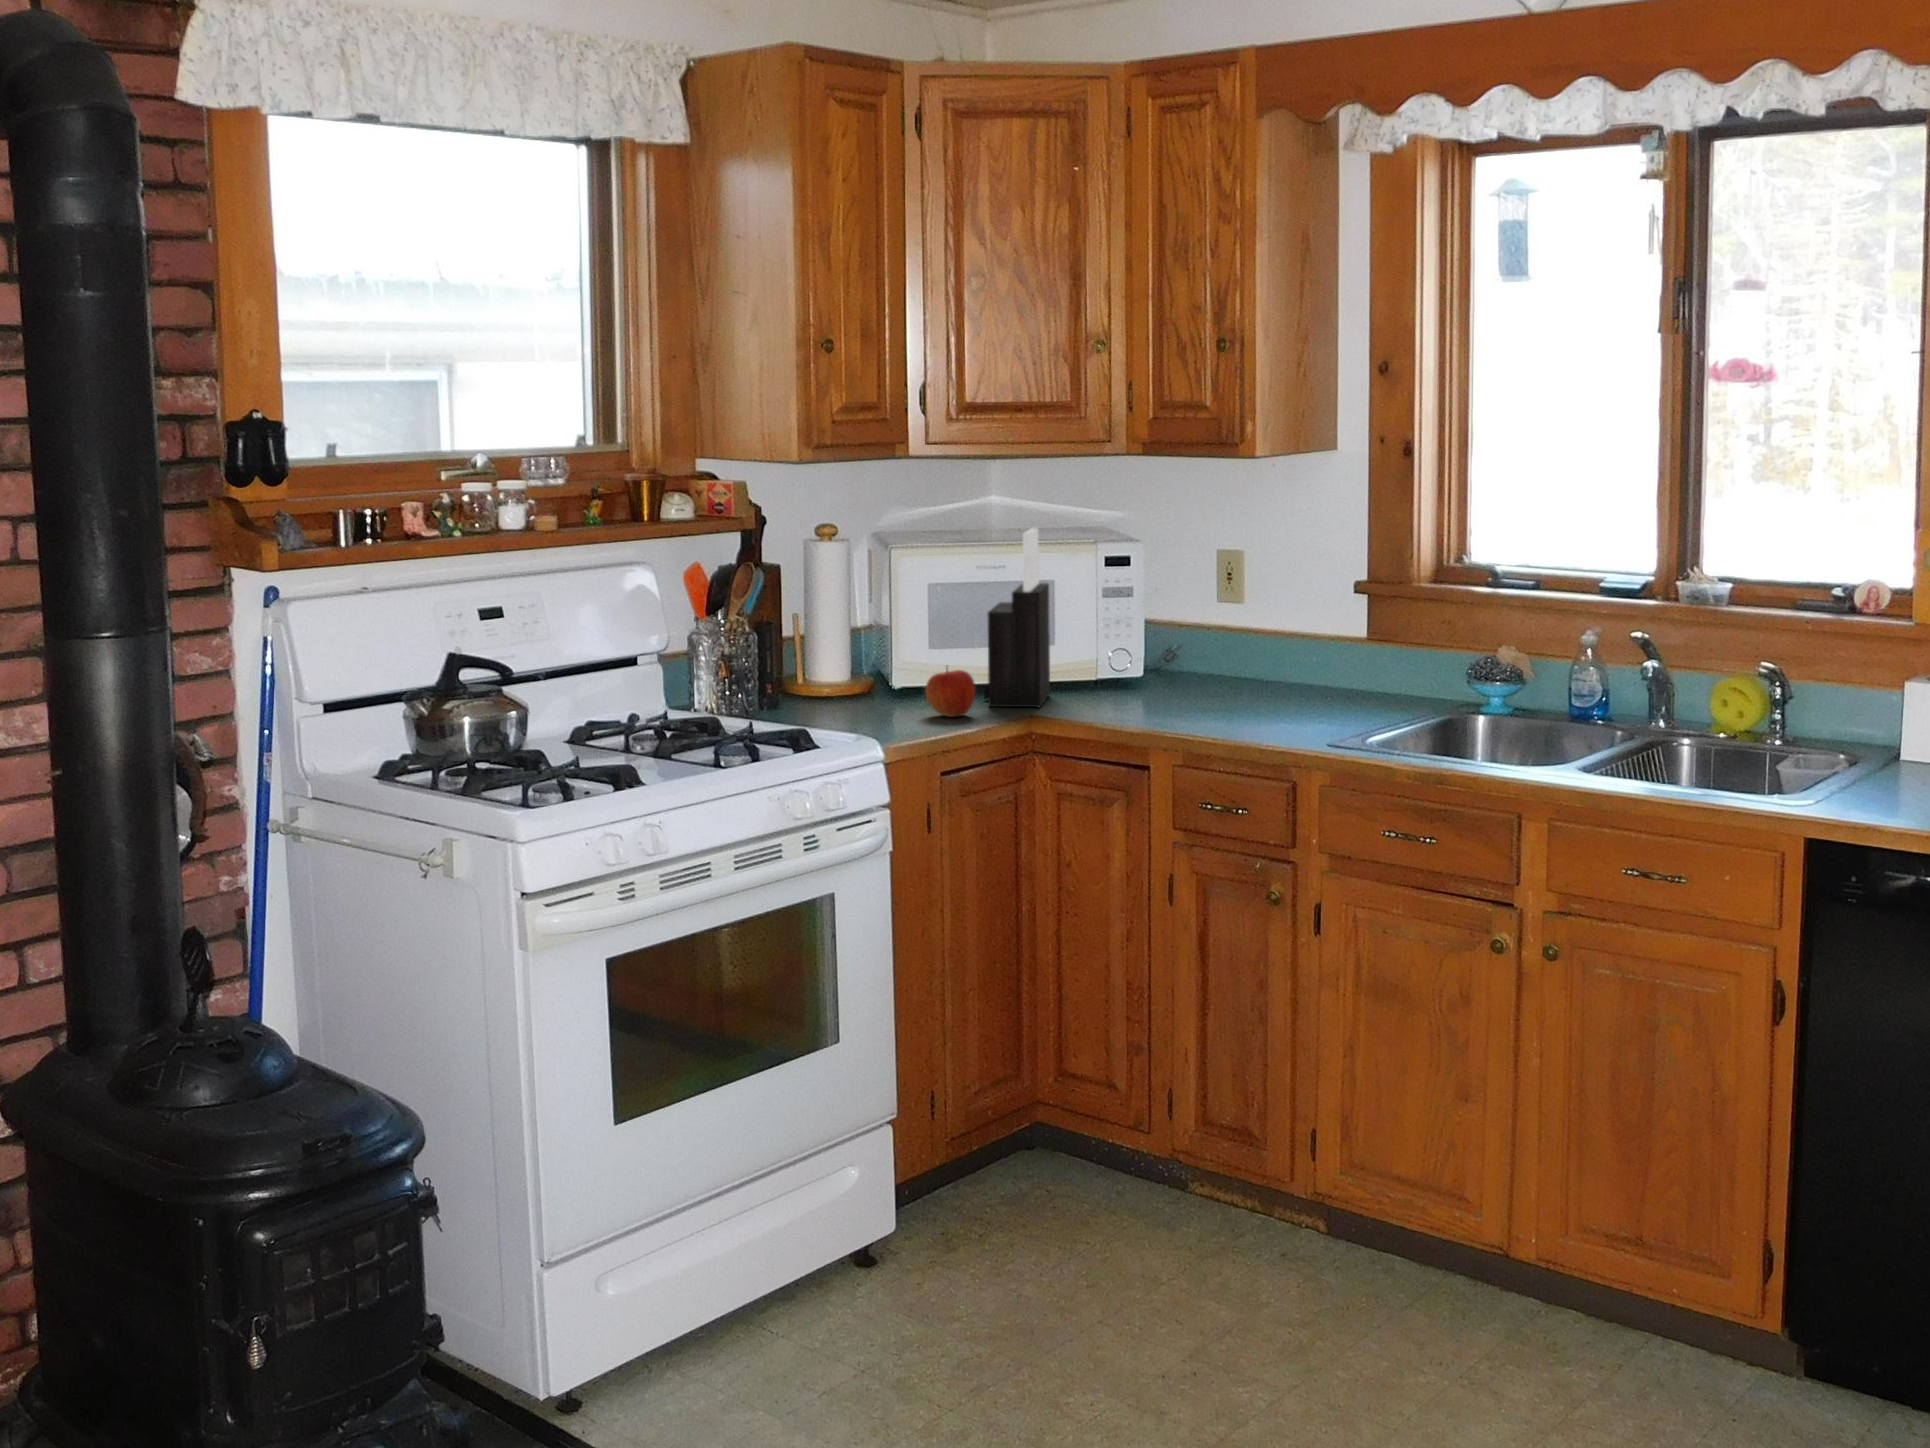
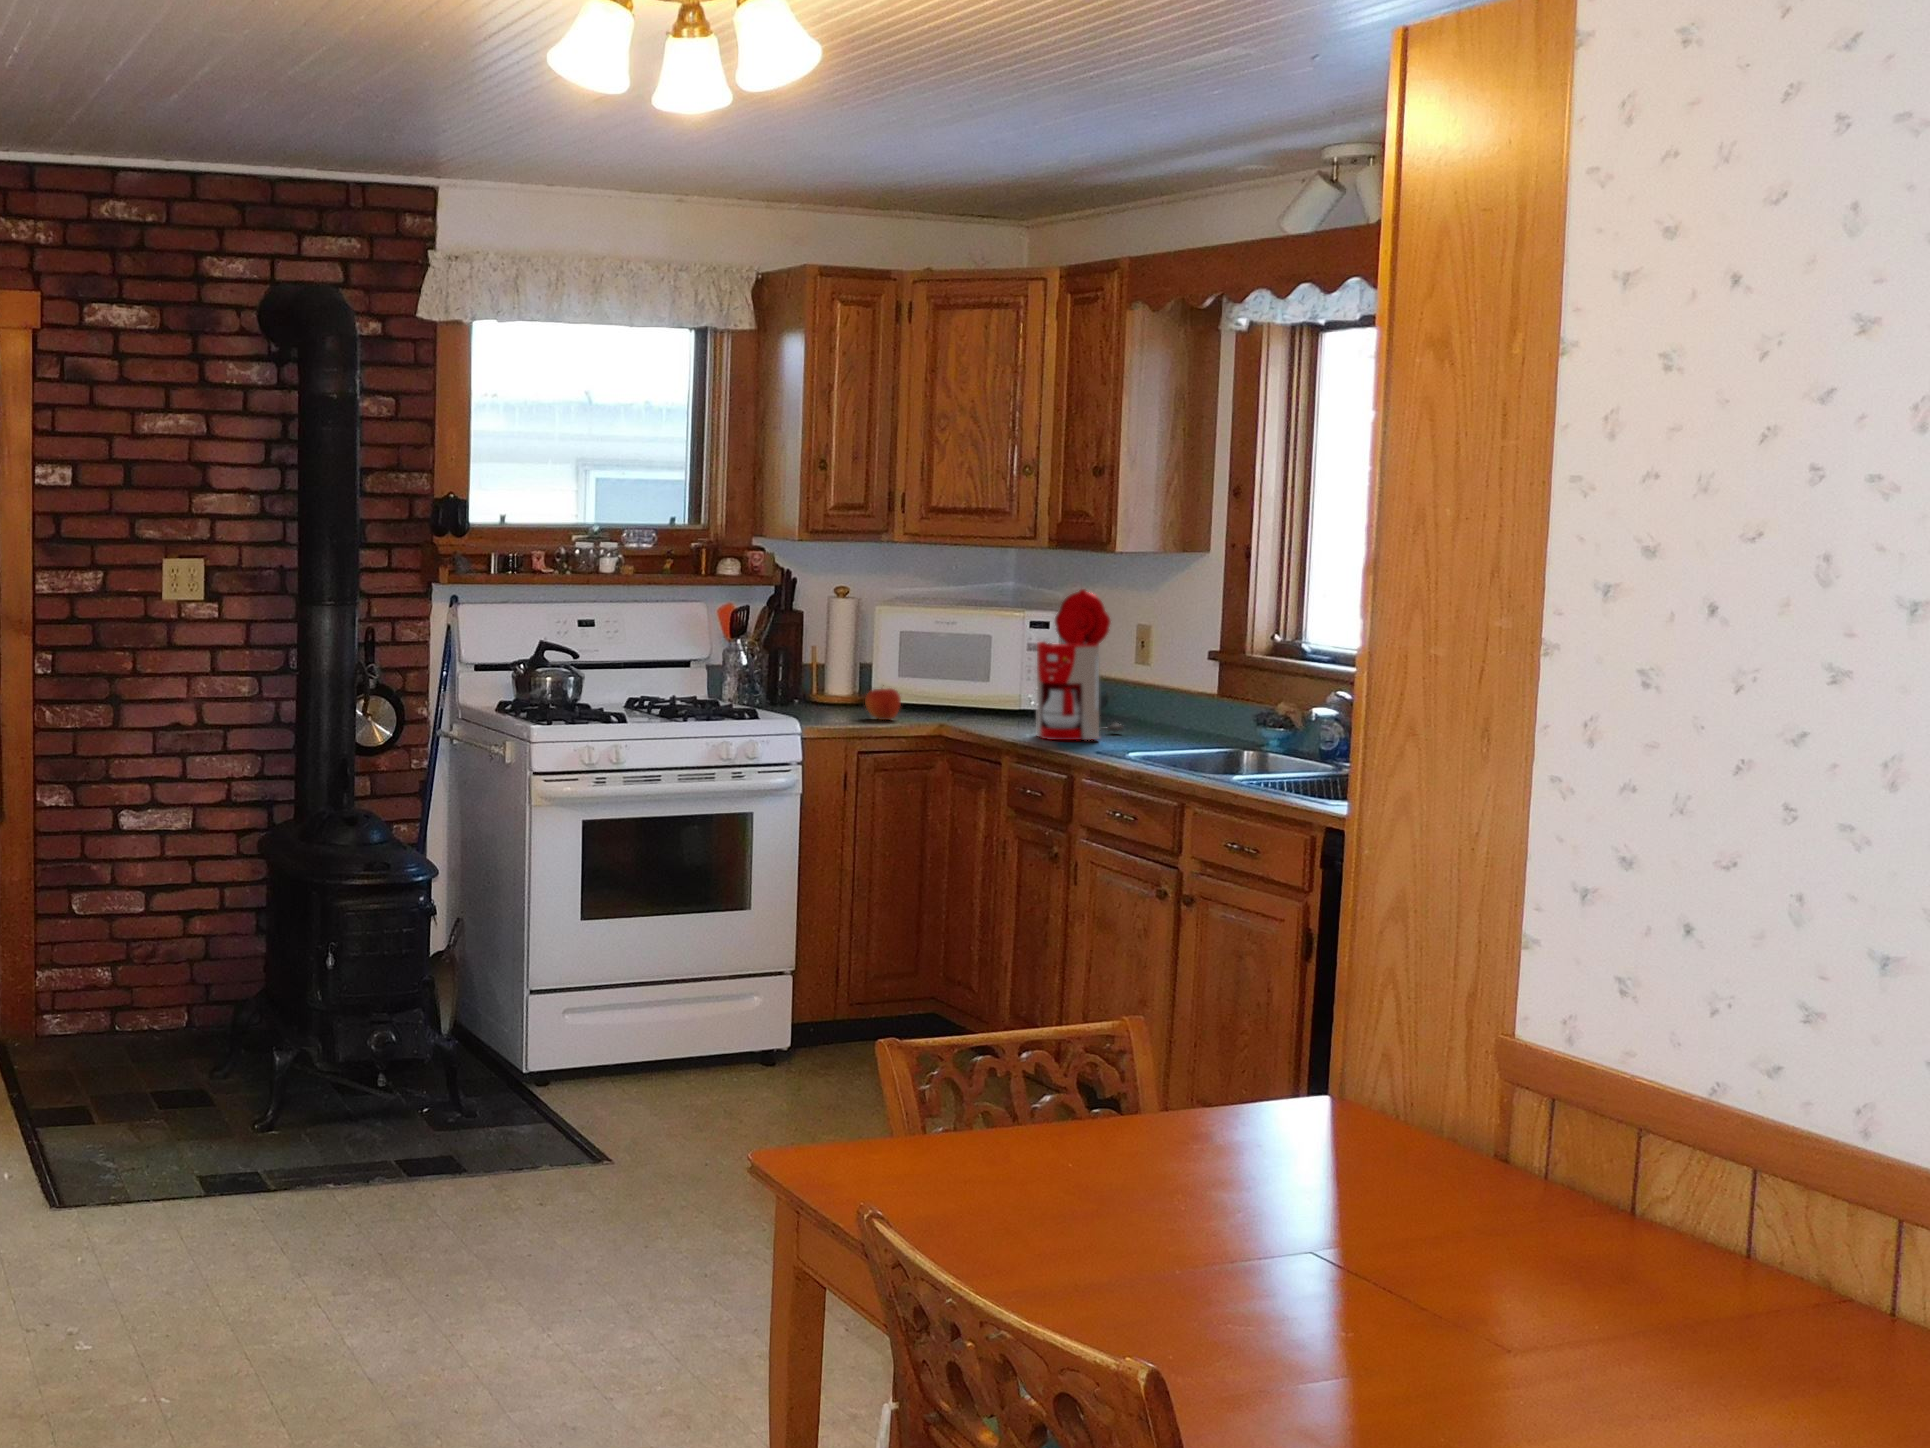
coffee maker: none [1156,513,1270,727] -> present [1036,589,1123,740]
knife block: present [984,528,1050,707] -> none [921,596,984,722]

